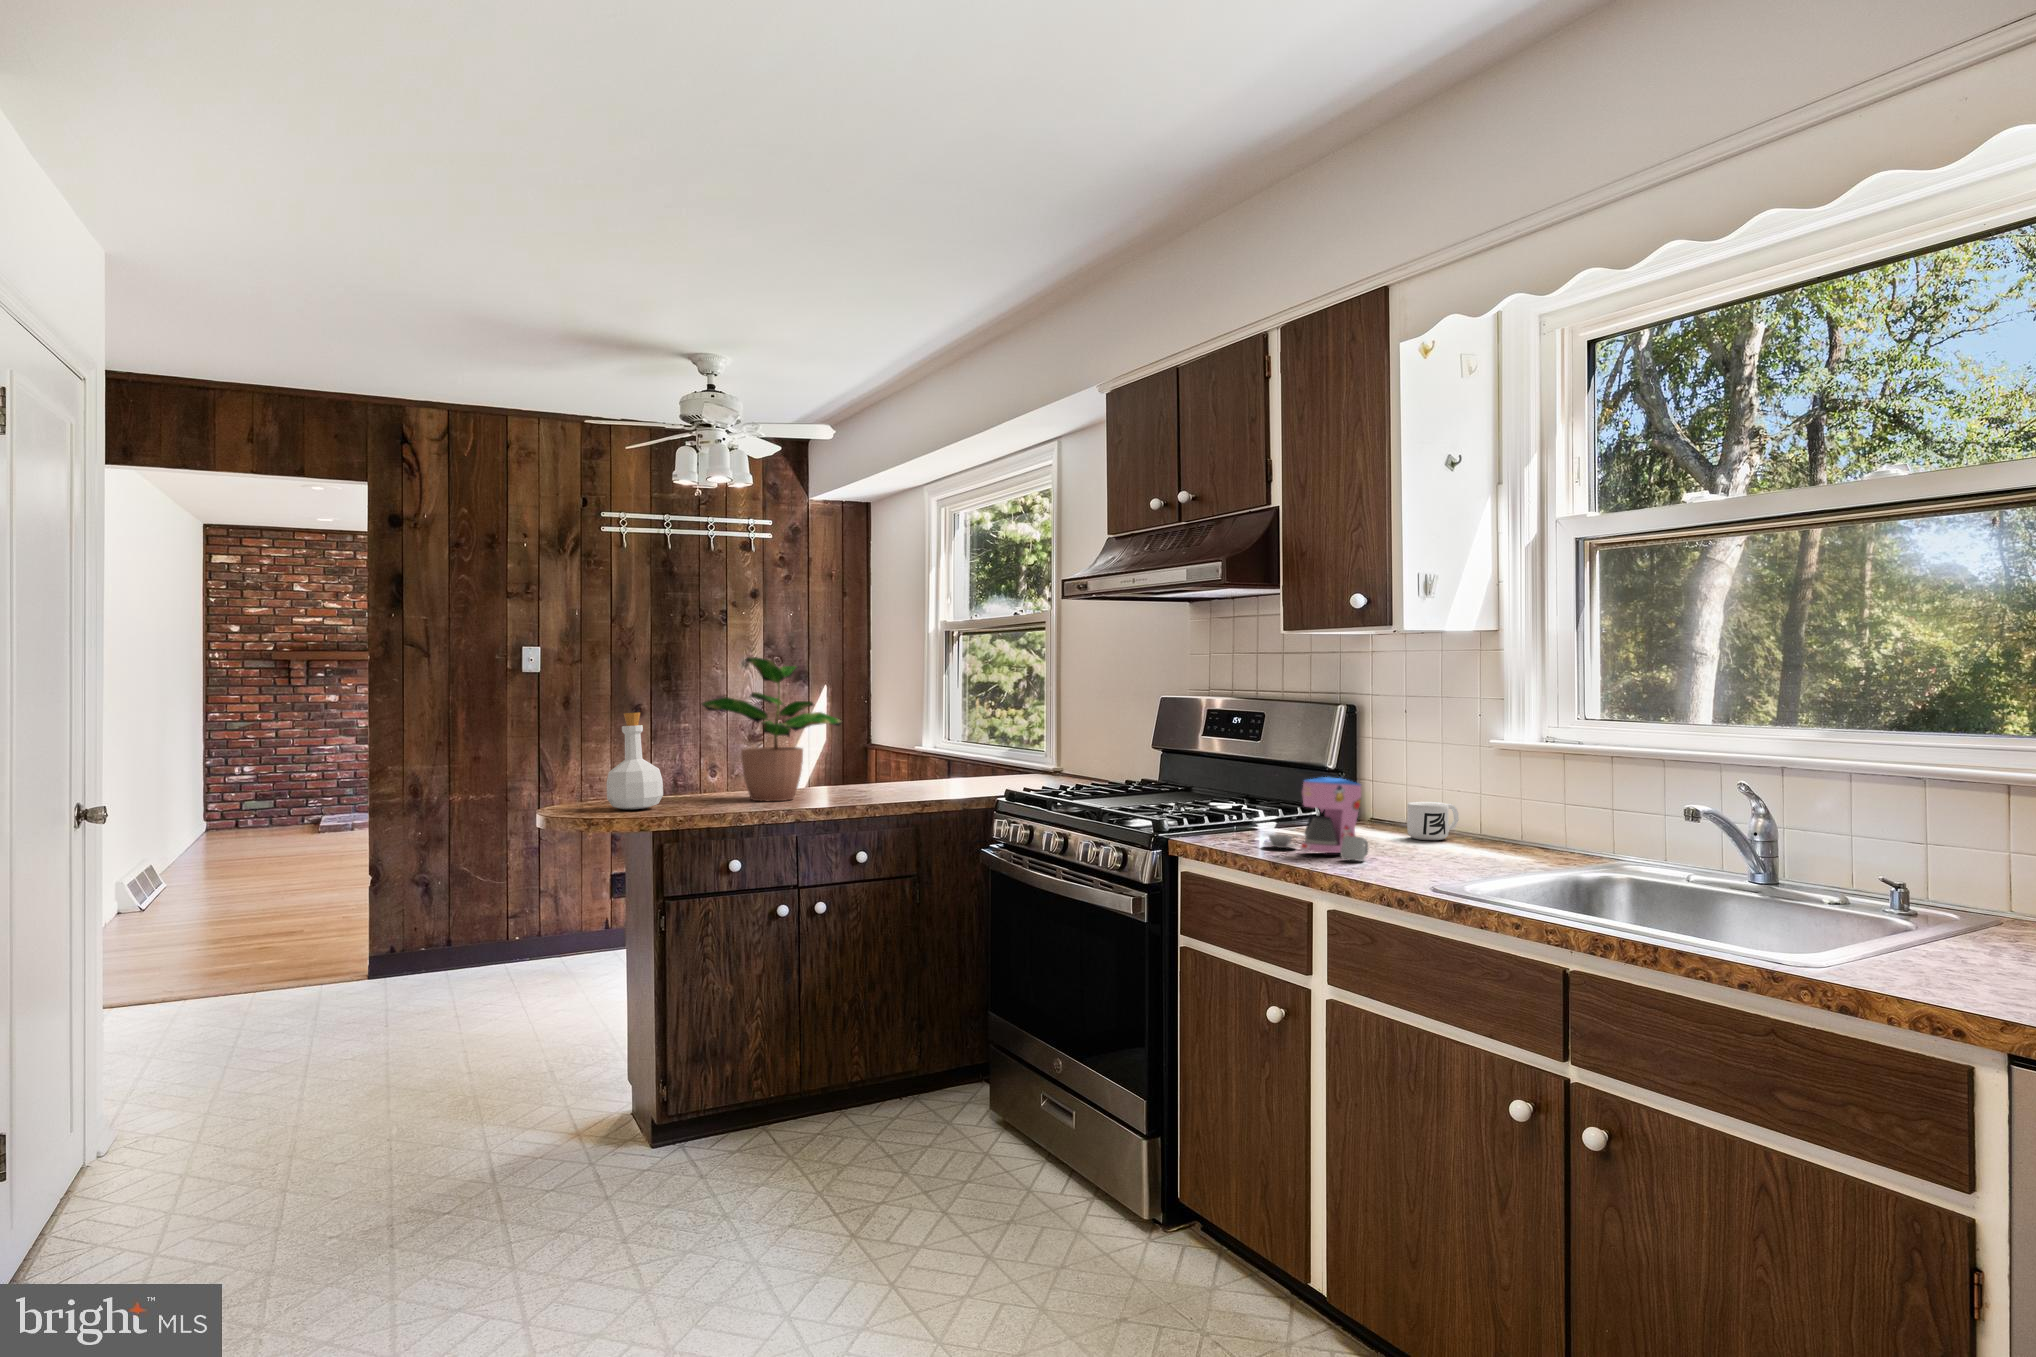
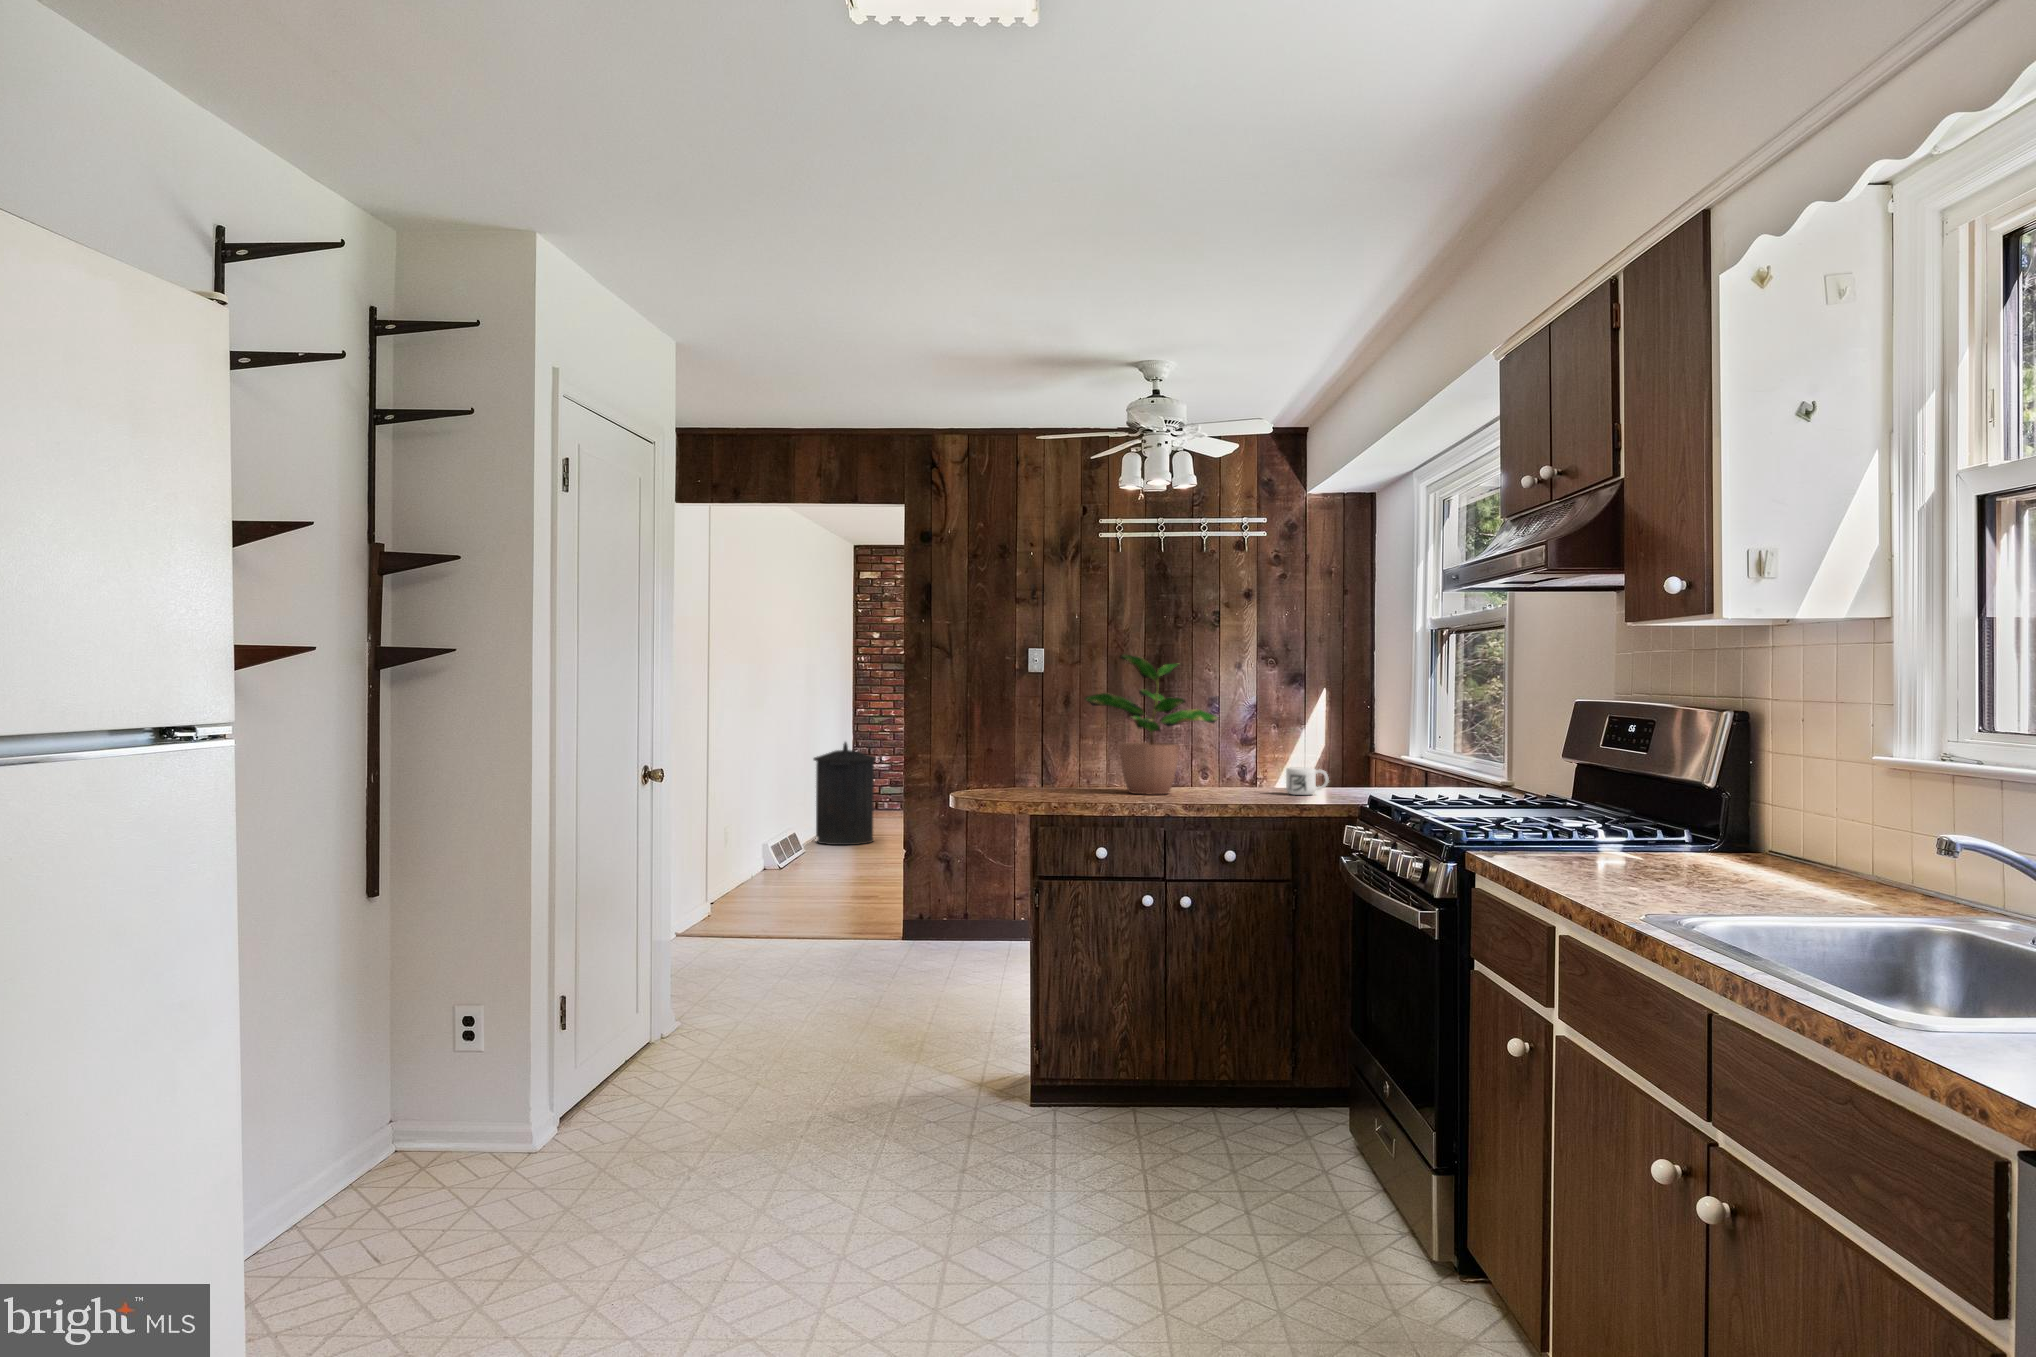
bottle: present [606,712,663,810] -> none [990,705,1038,793]
trash can: none [169,753,262,879] -> present [814,742,876,845]
coffee maker: present [1265,777,1368,861] -> none [1545,789,1658,888]
mug: present [1407,802,1459,840] -> present [1286,768,1328,795]

